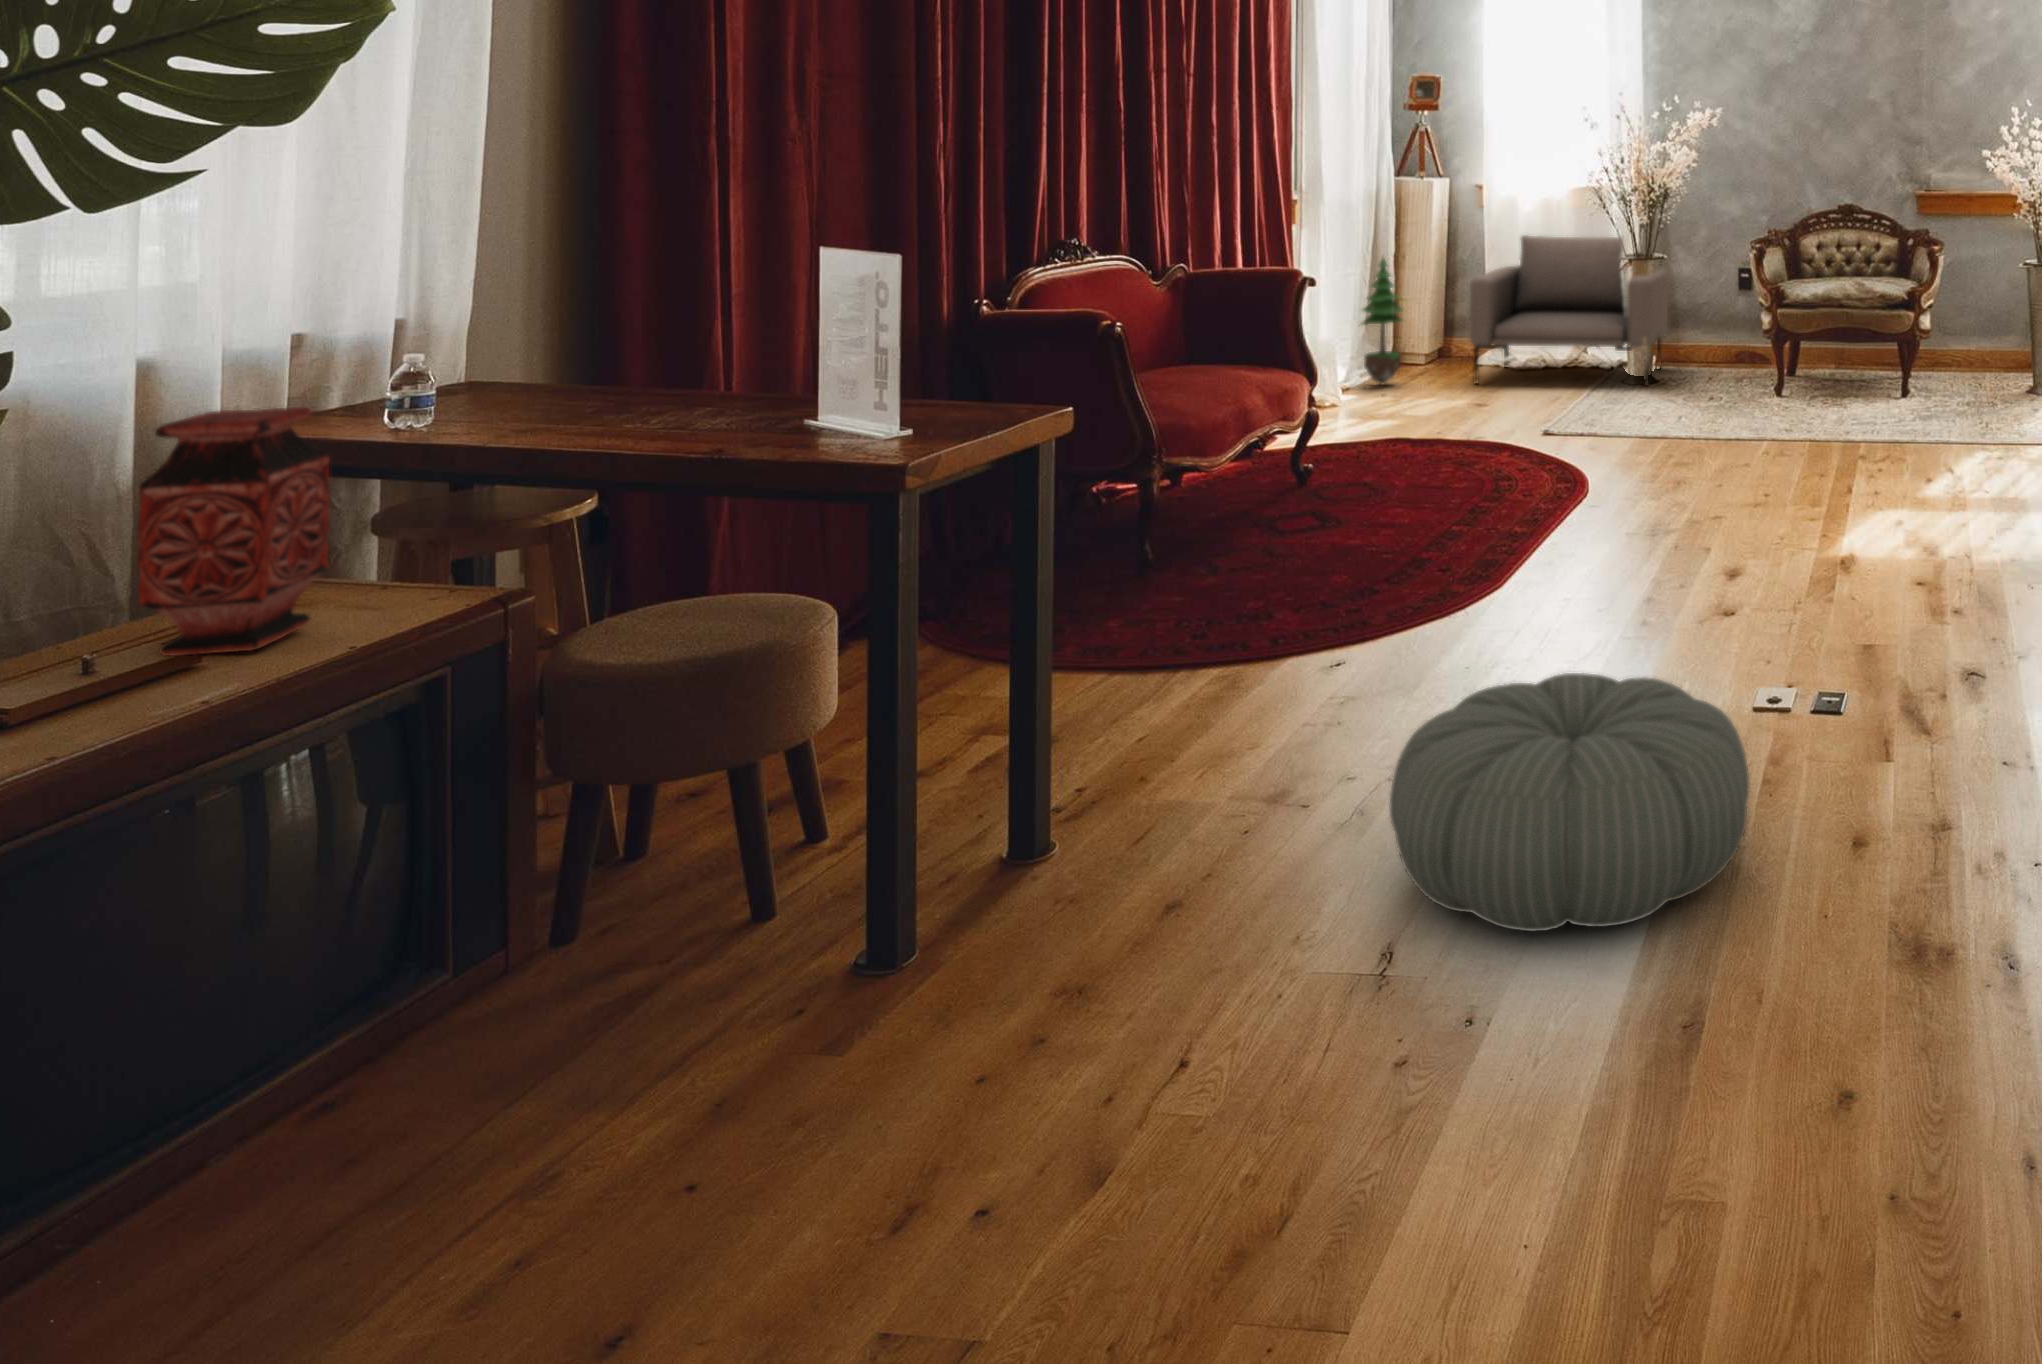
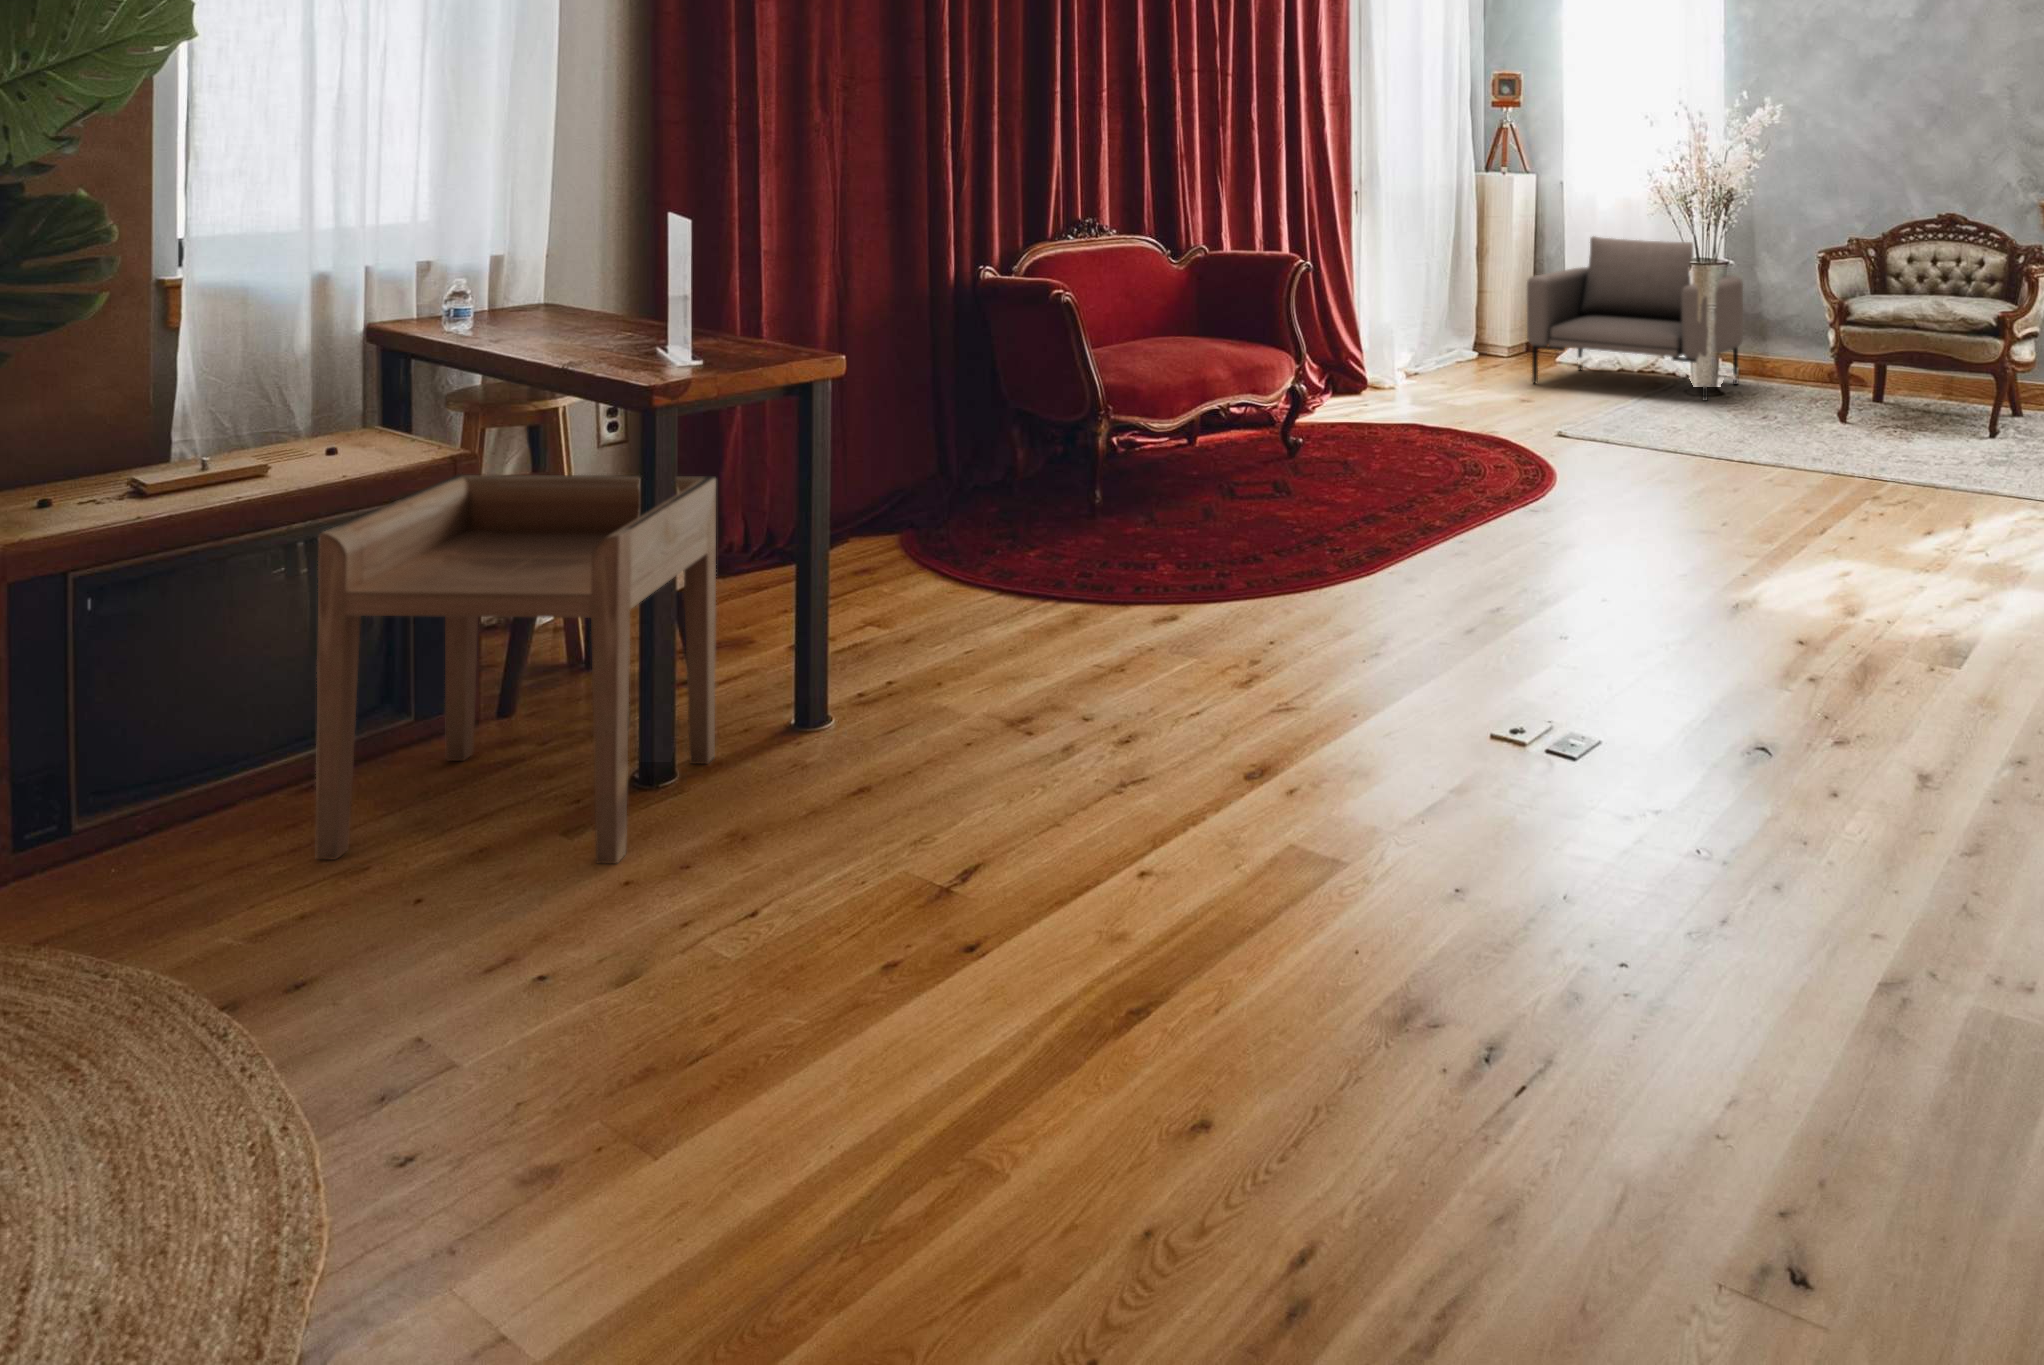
potted tree: present [1362,258,1402,385] -> none [1423,250,1469,378]
vase: present [138,407,330,656] -> none [237,310,349,473]
side table: none [441,568,942,1189] -> present [316,474,716,864]
pouf: present [1390,673,1749,931] -> none [1006,652,1354,894]

